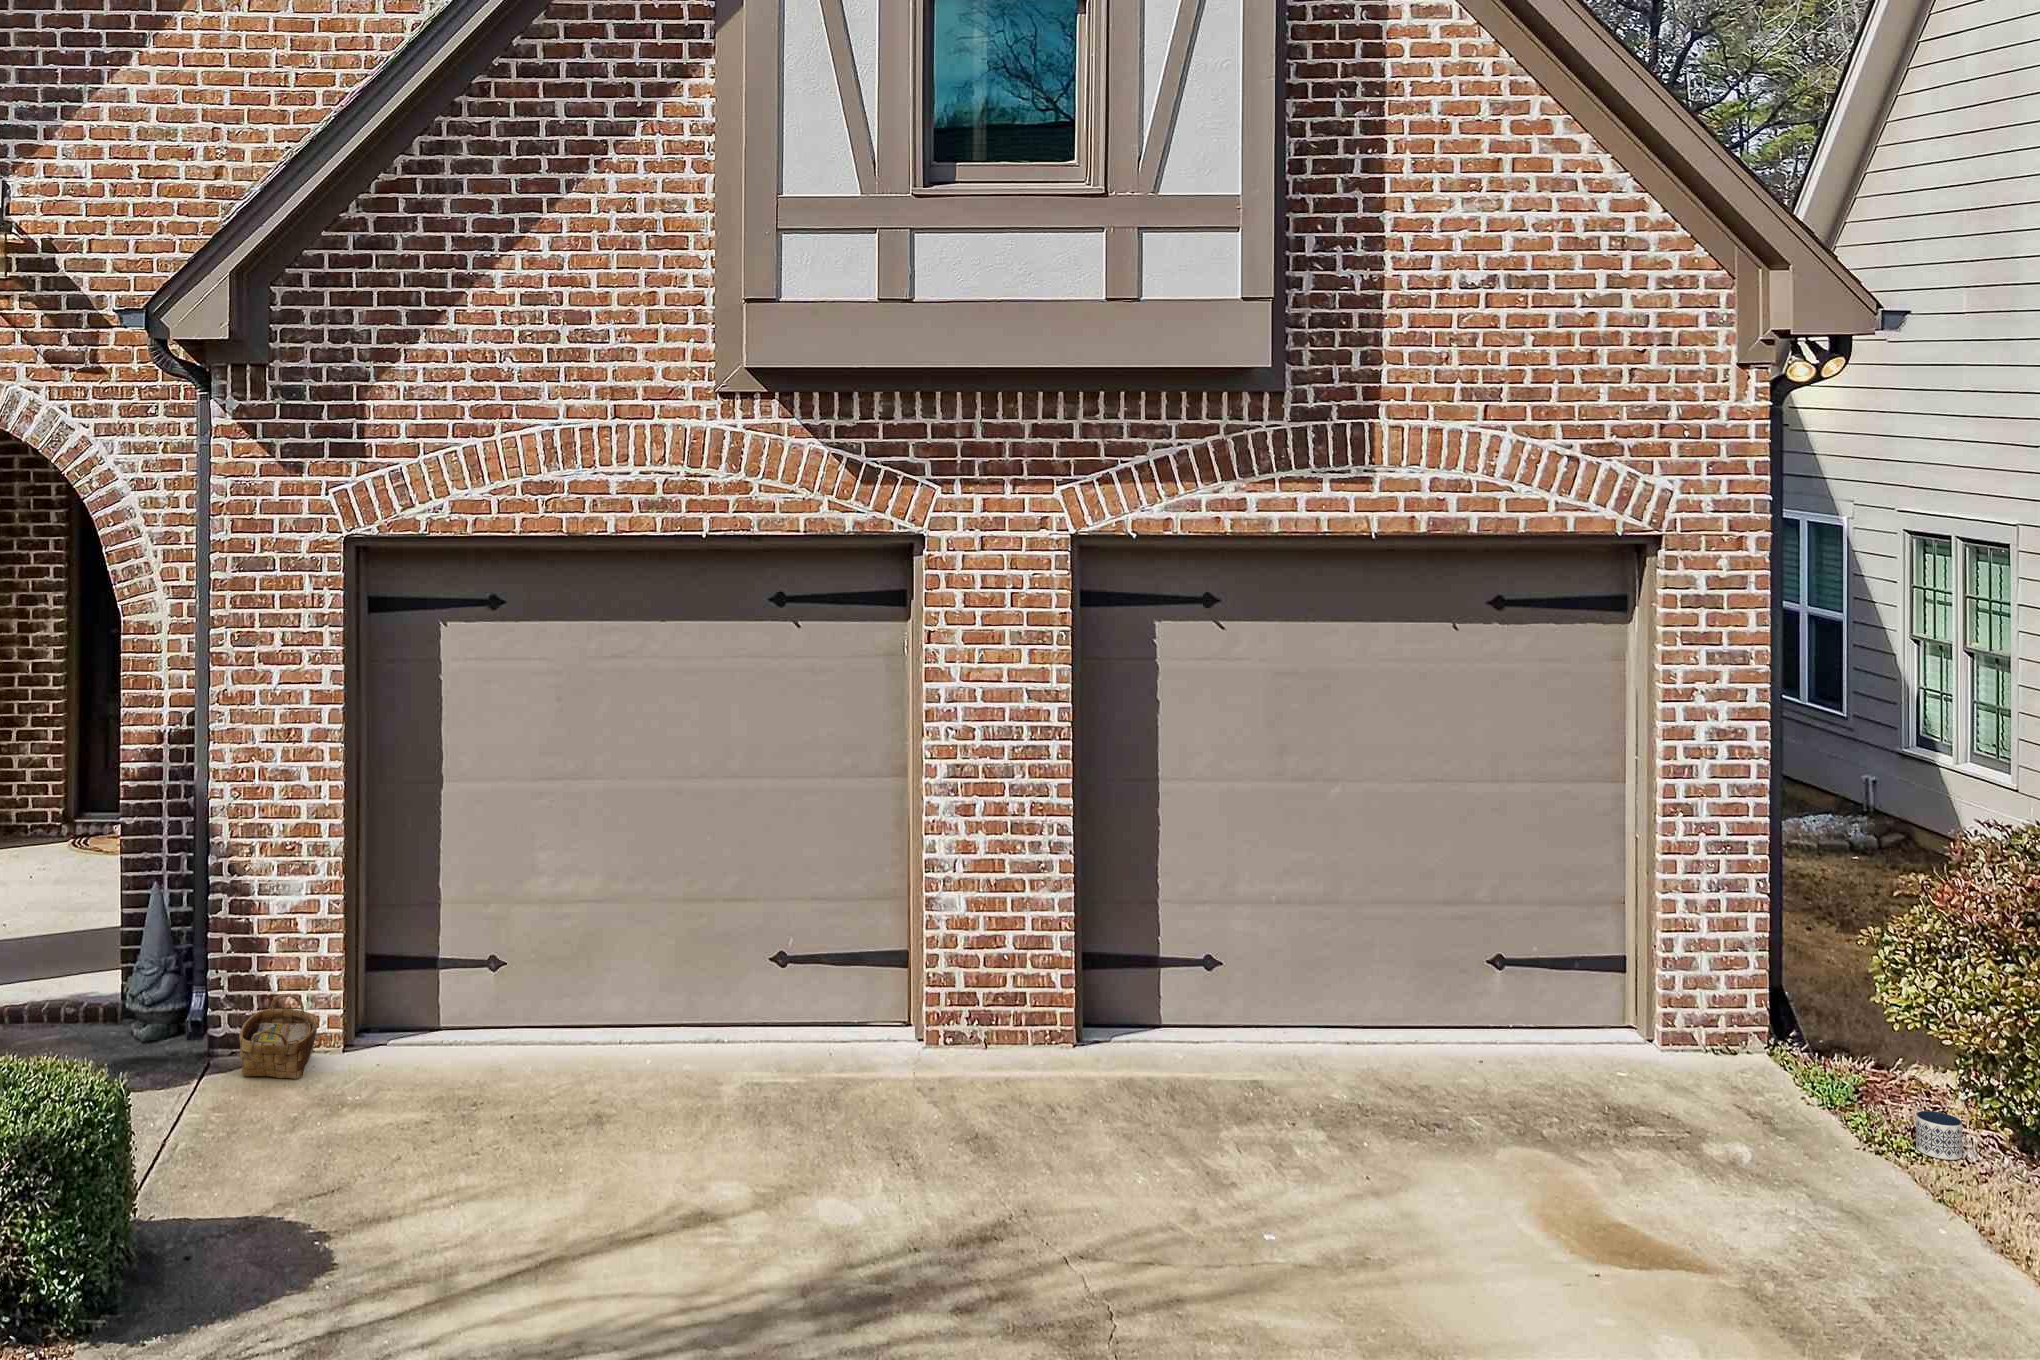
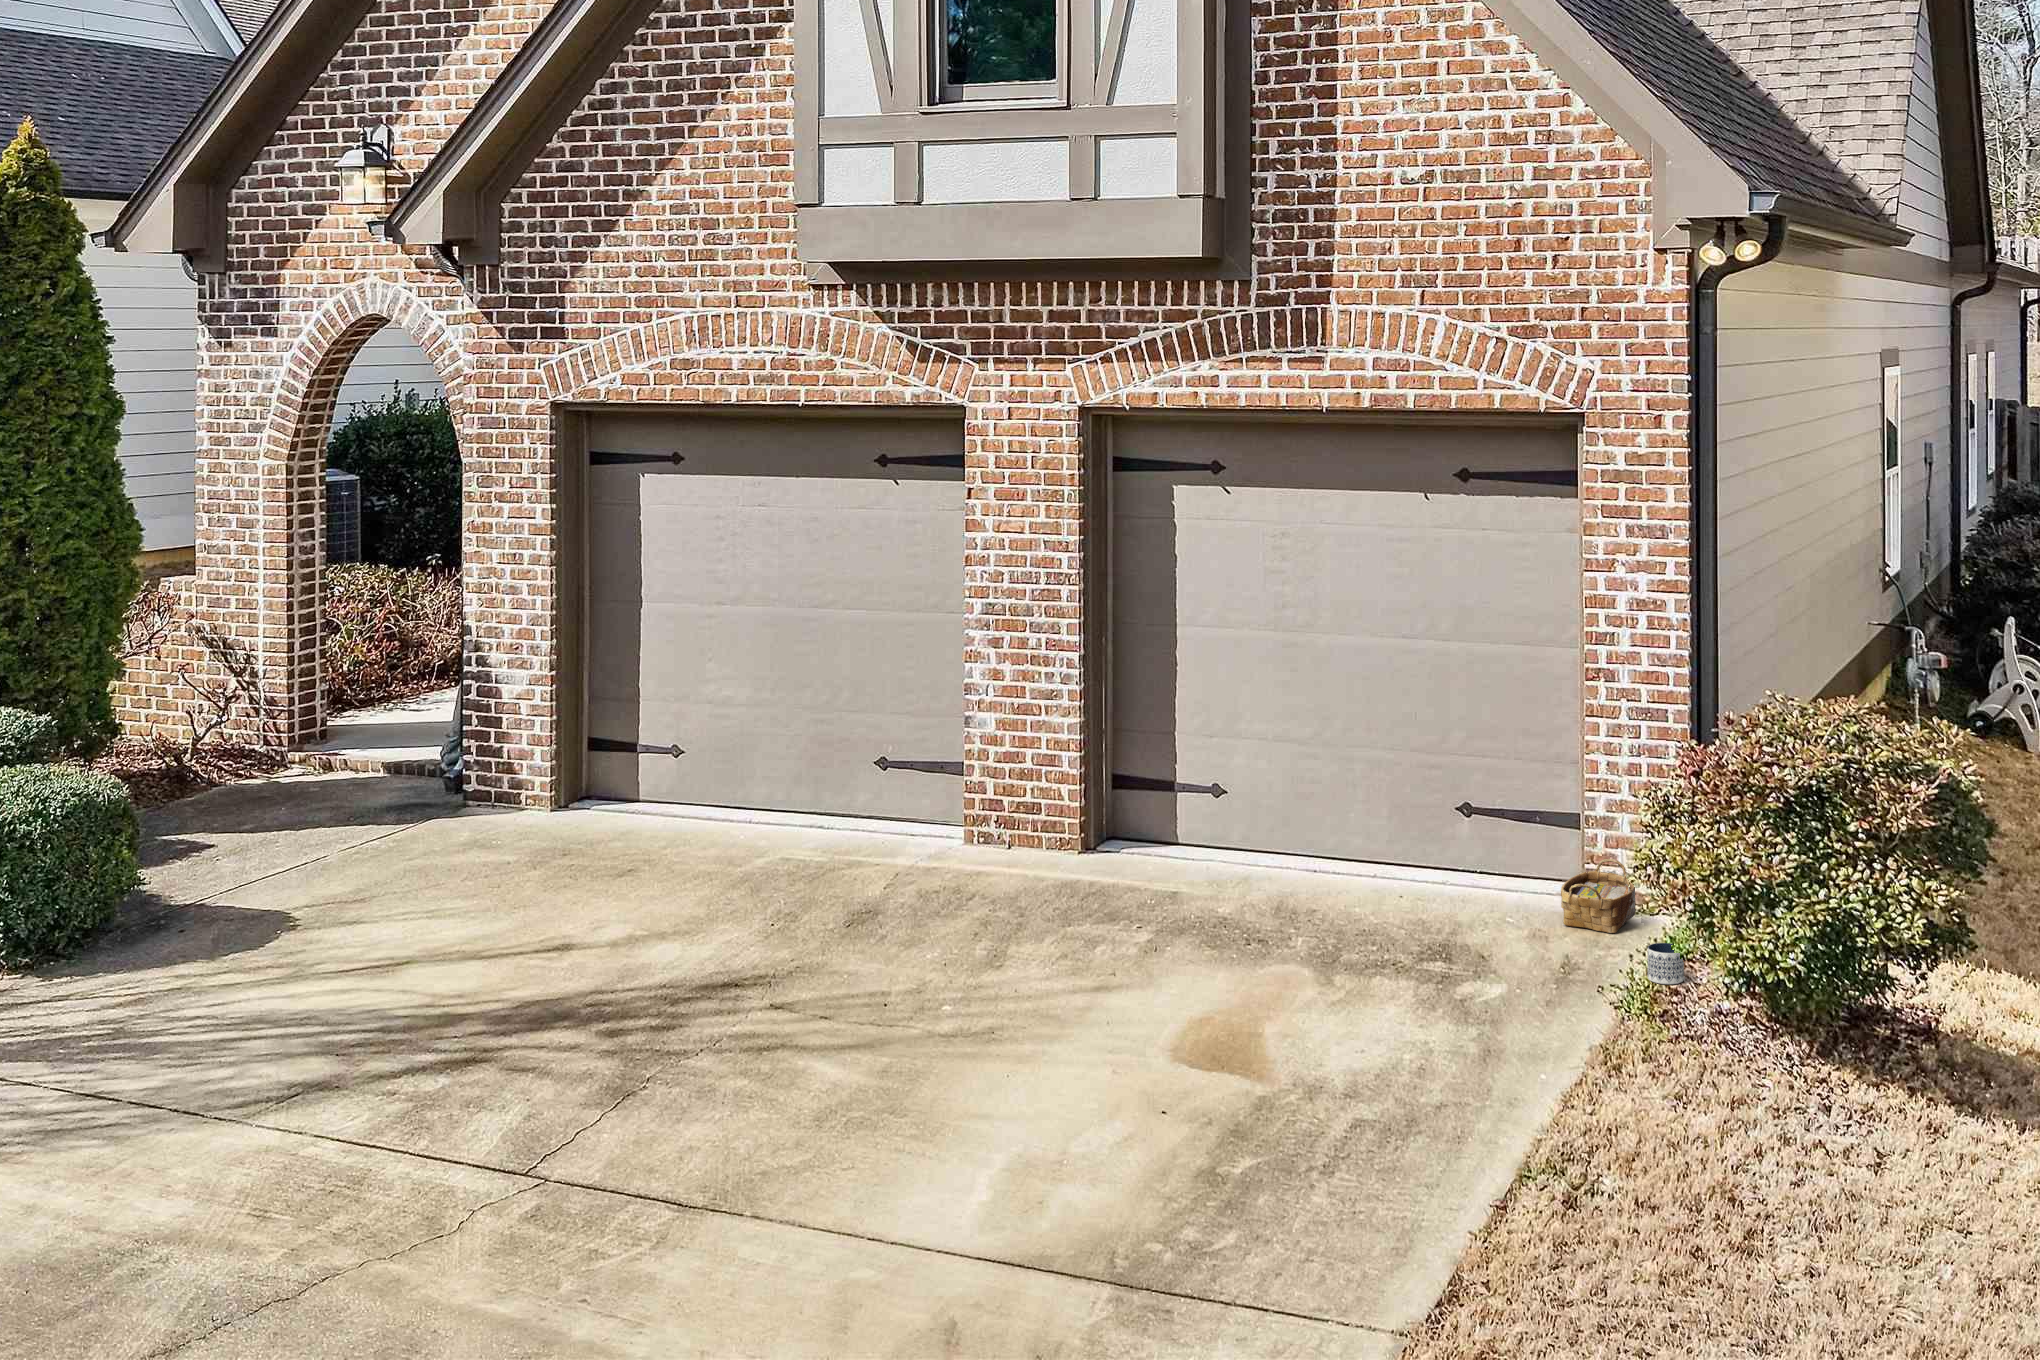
woven basket: present [239,994,317,1079] -> present [1561,859,1636,933]

